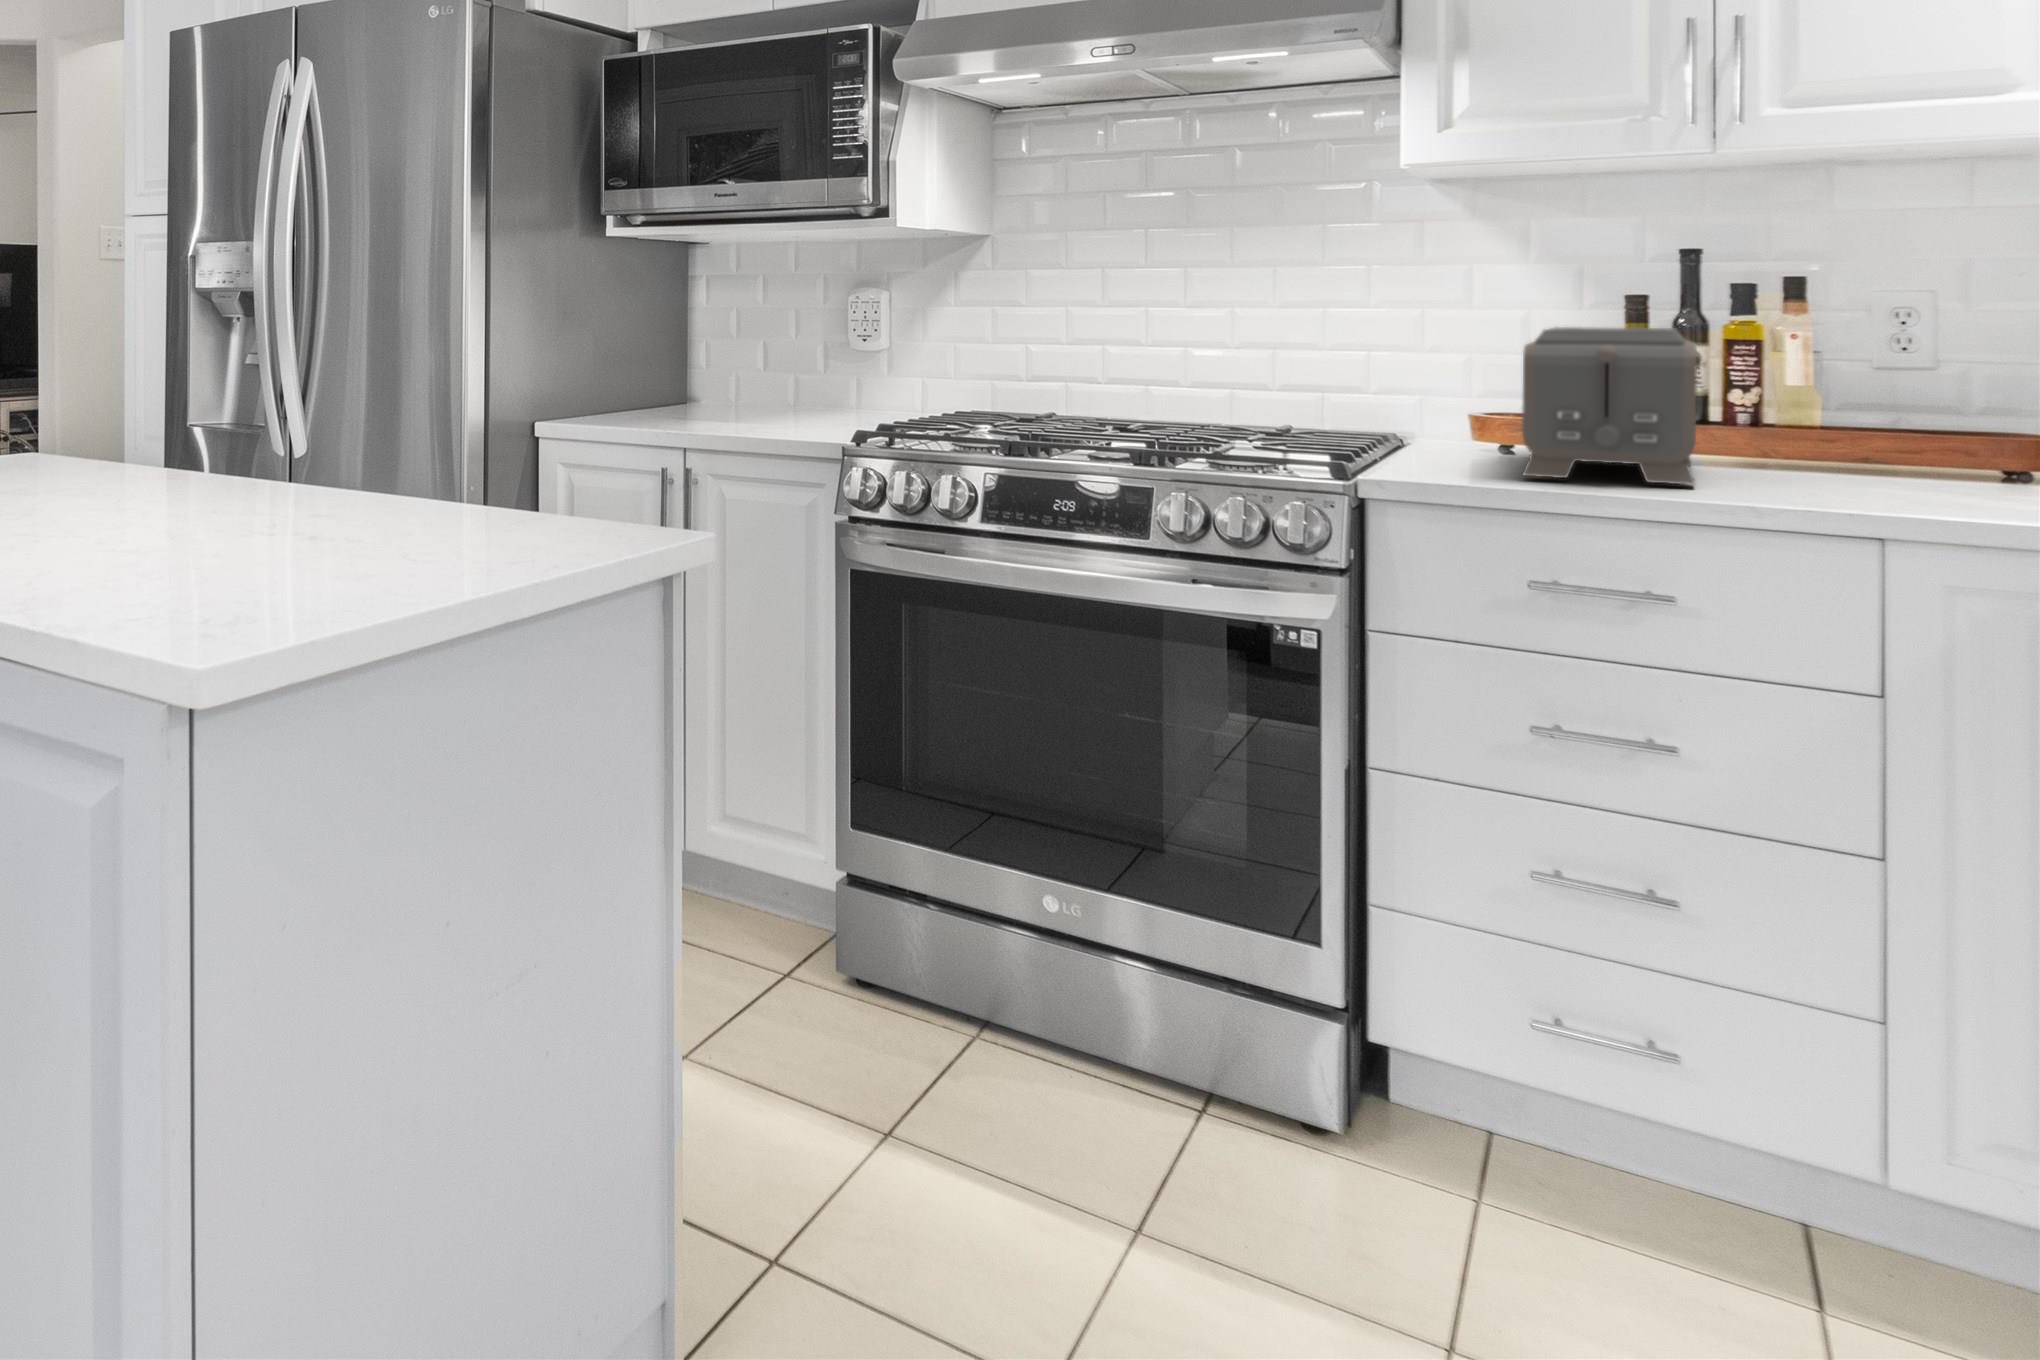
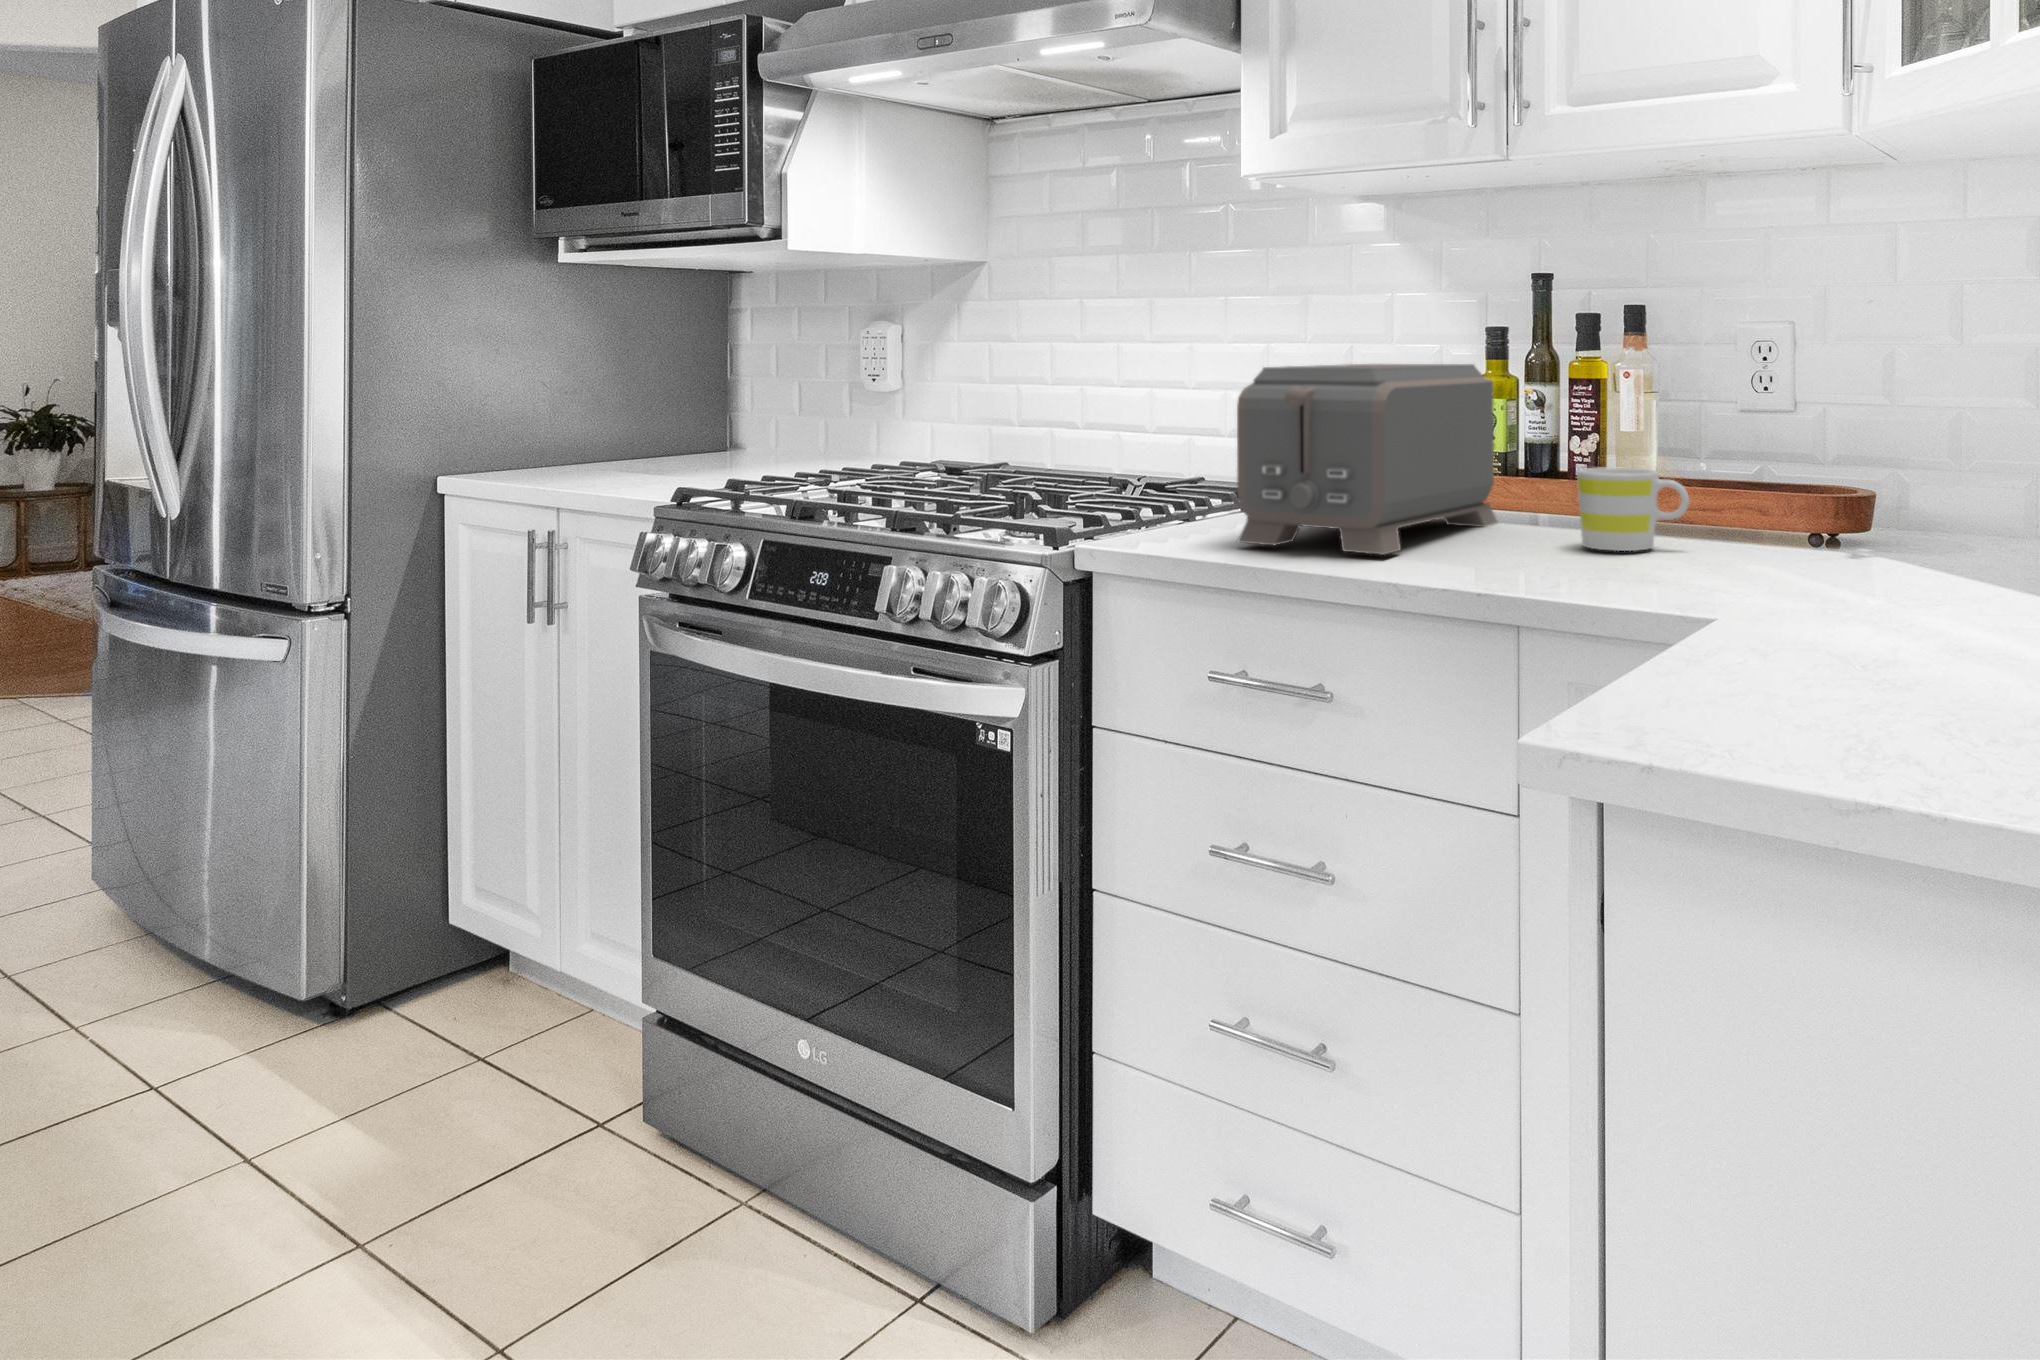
mug: none [1840,415,1958,483] -> present [1577,467,1689,551]

